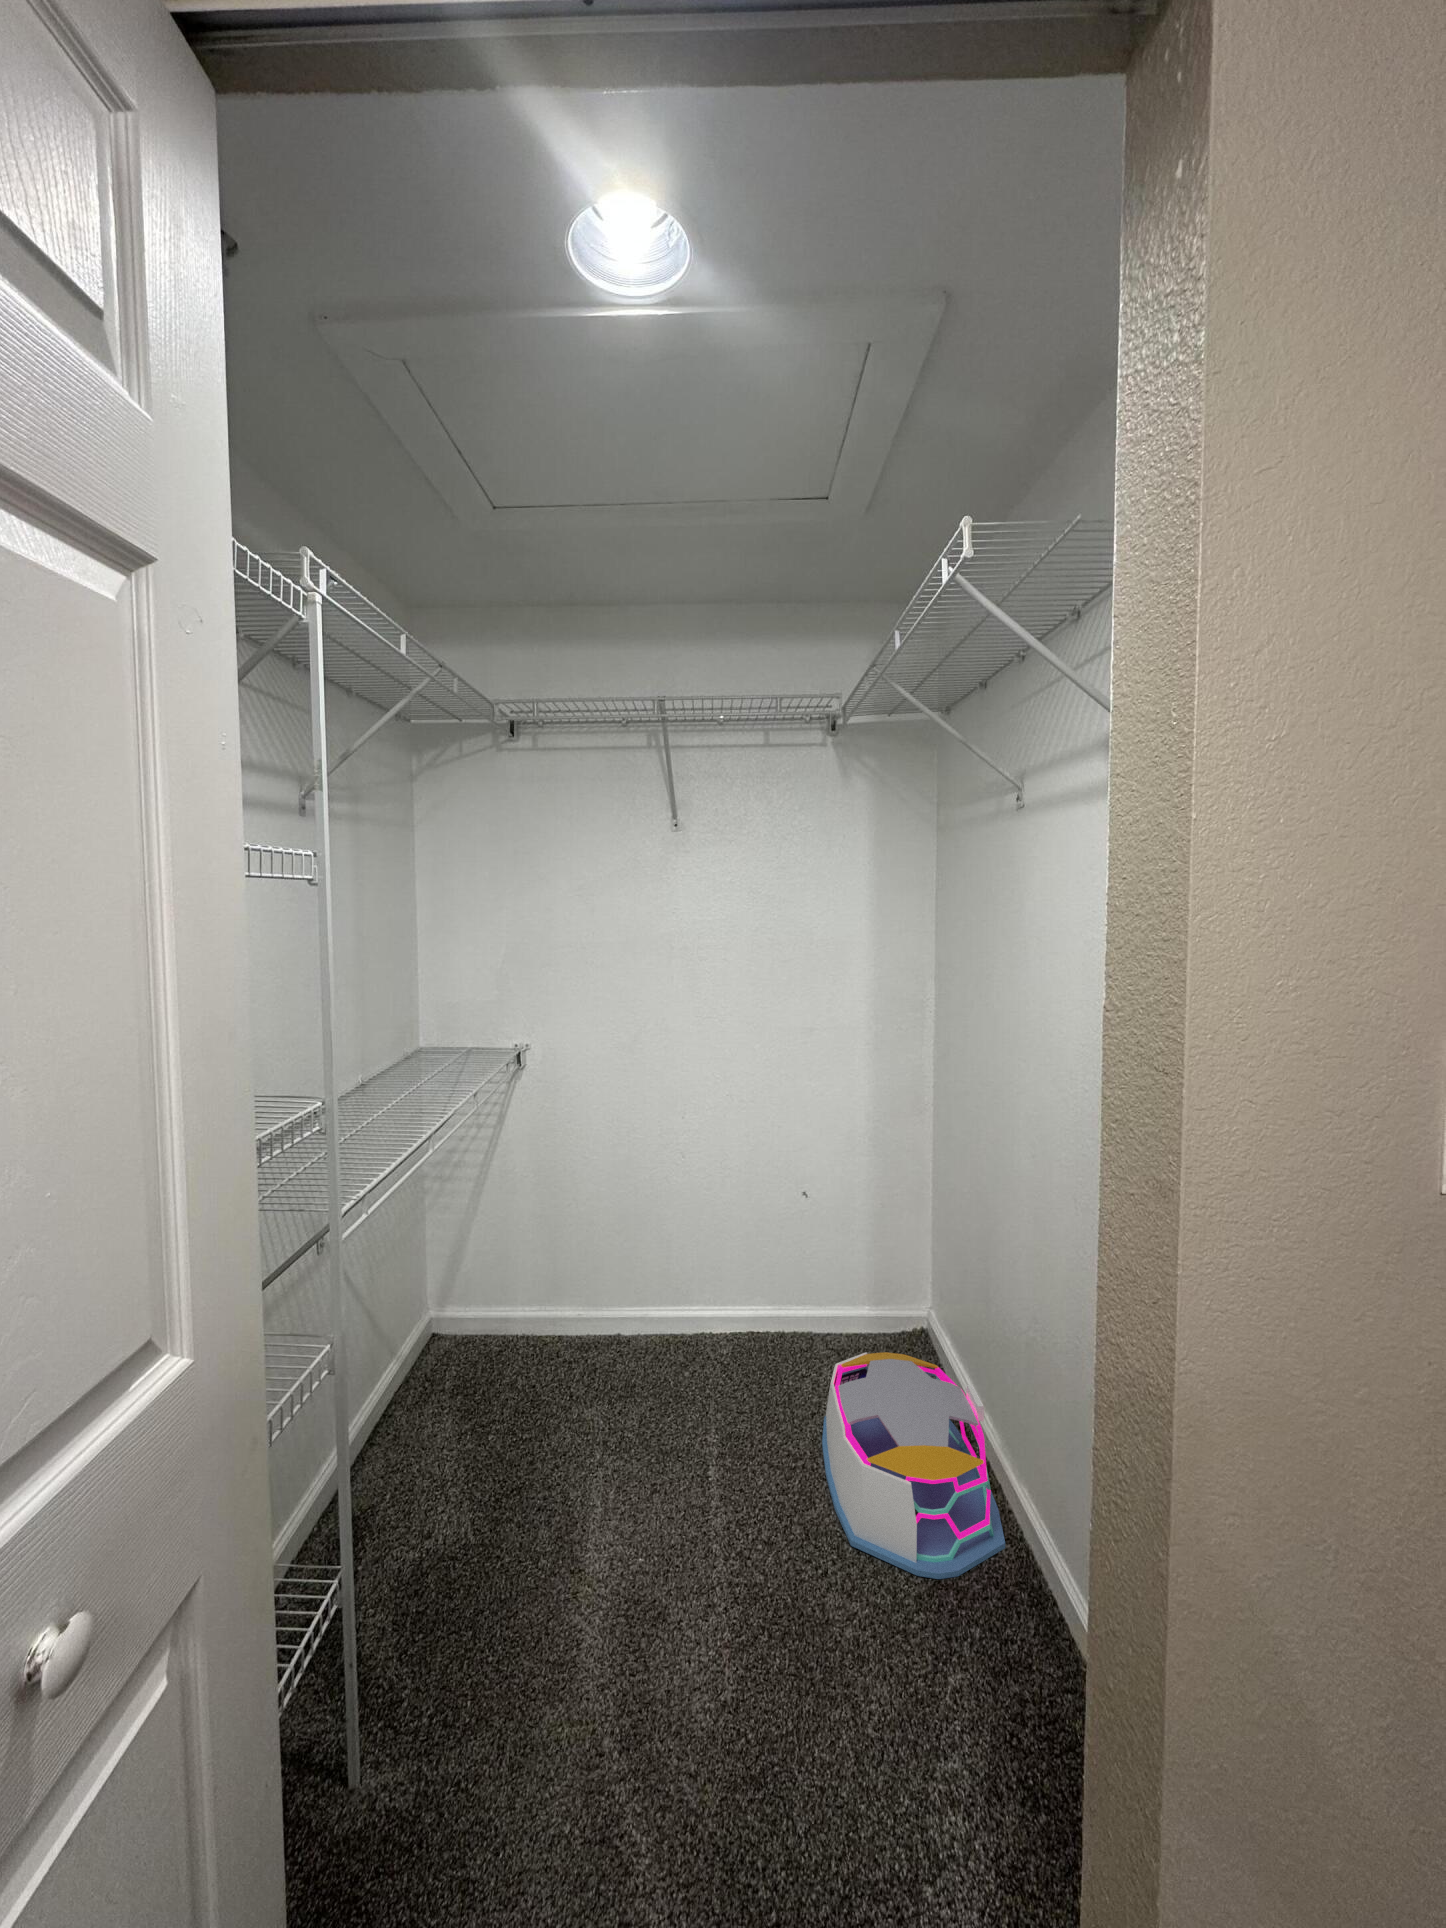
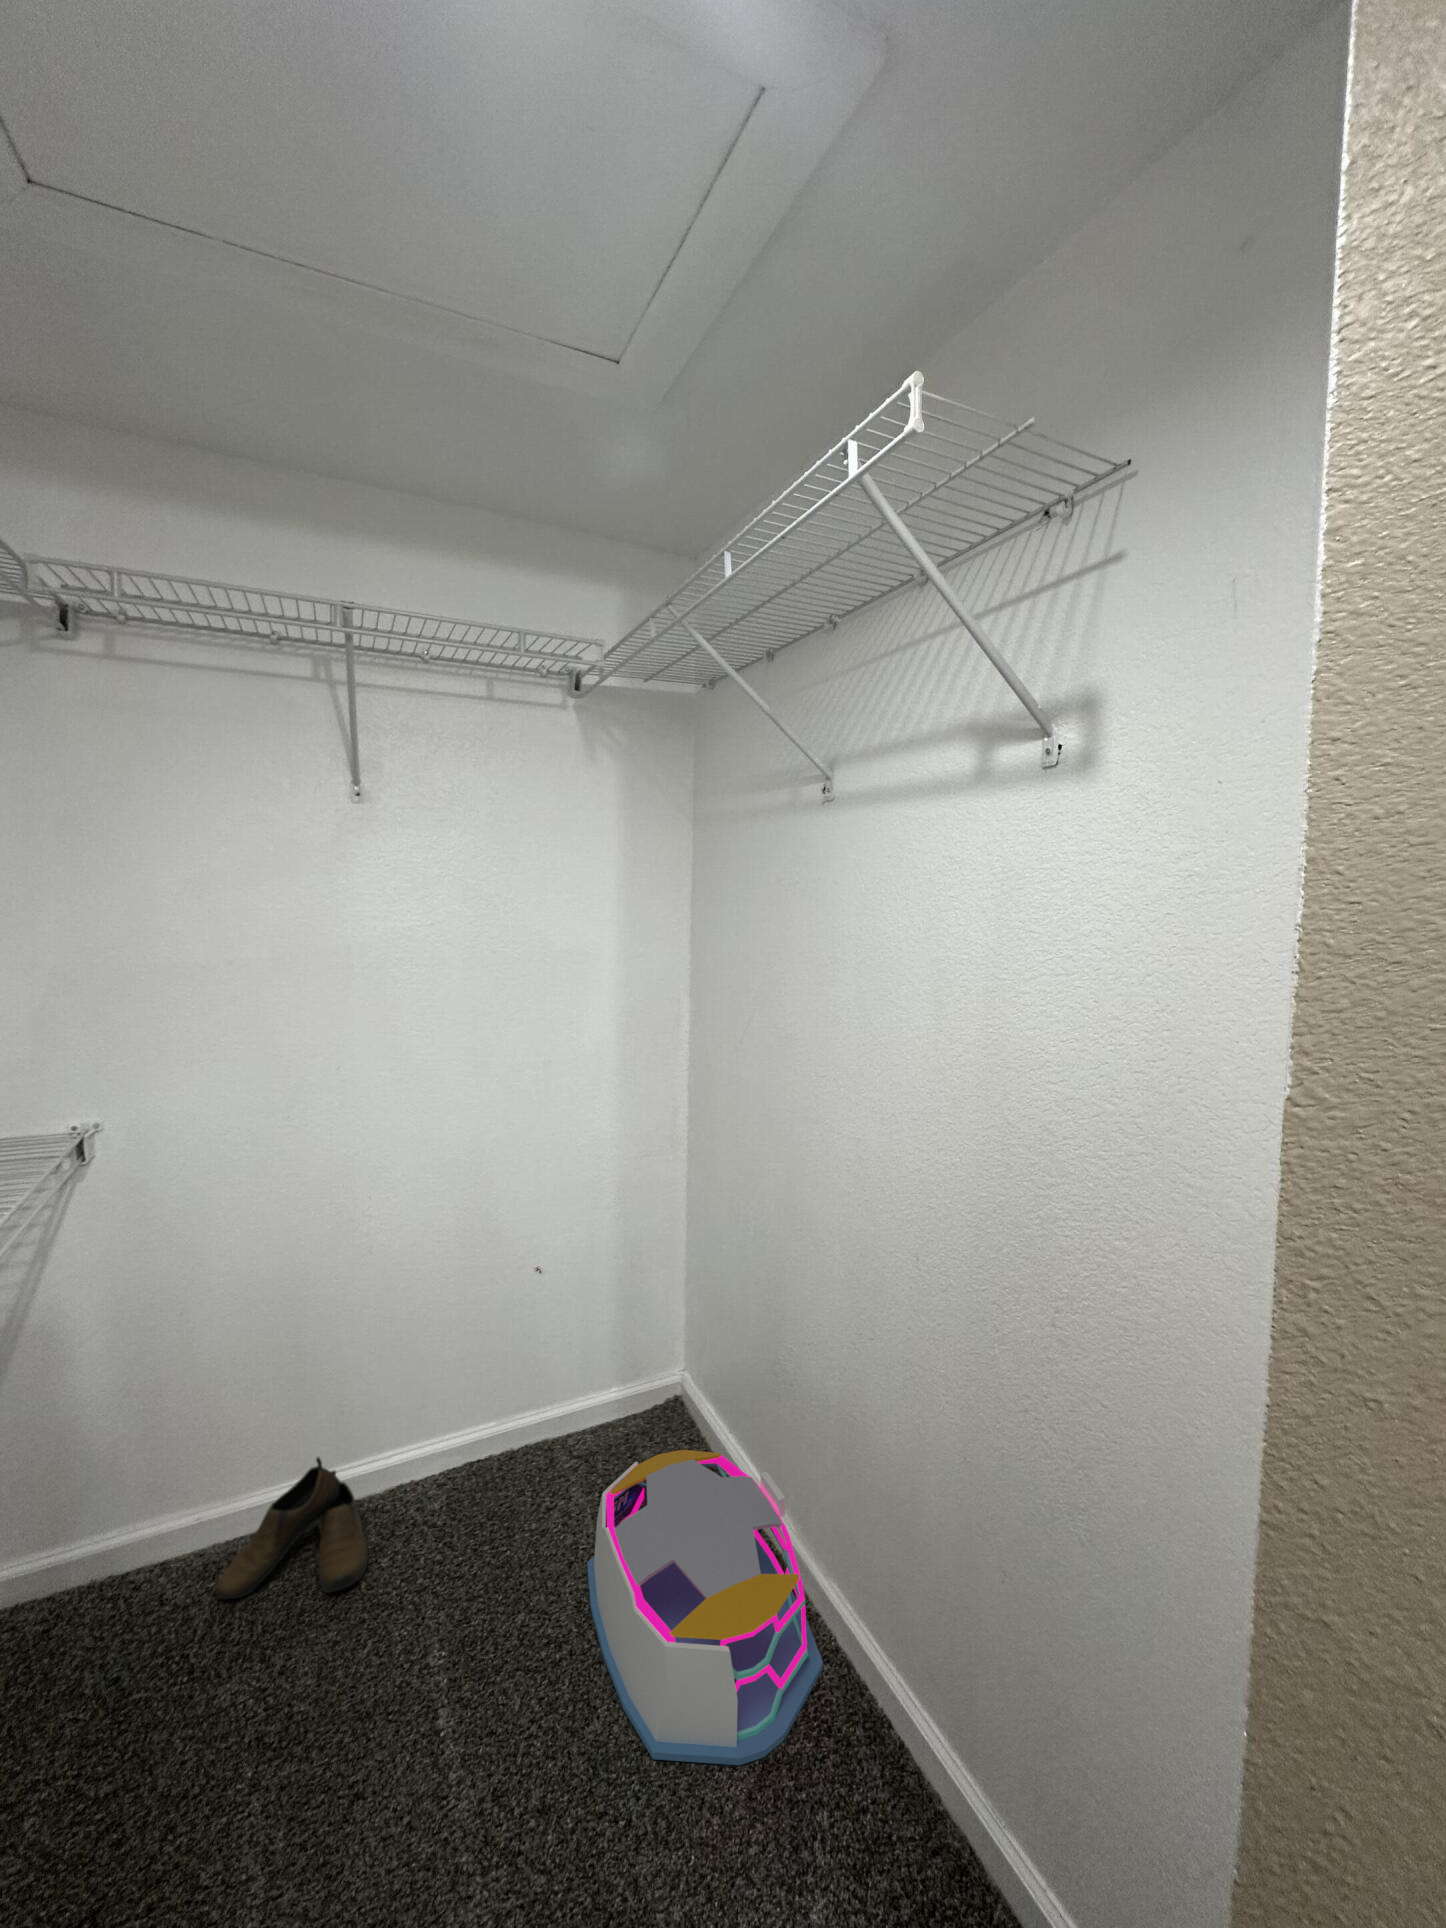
shoe: none [586,1290,676,1379] -> present [215,1457,368,1599]

